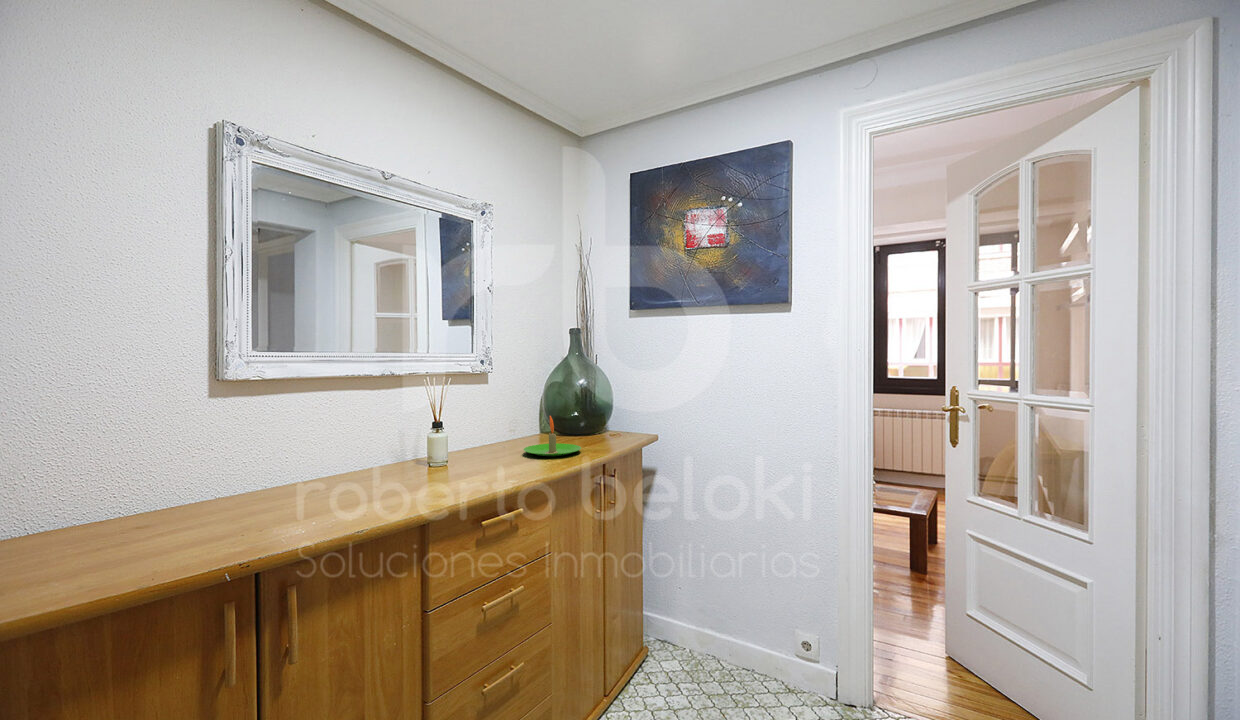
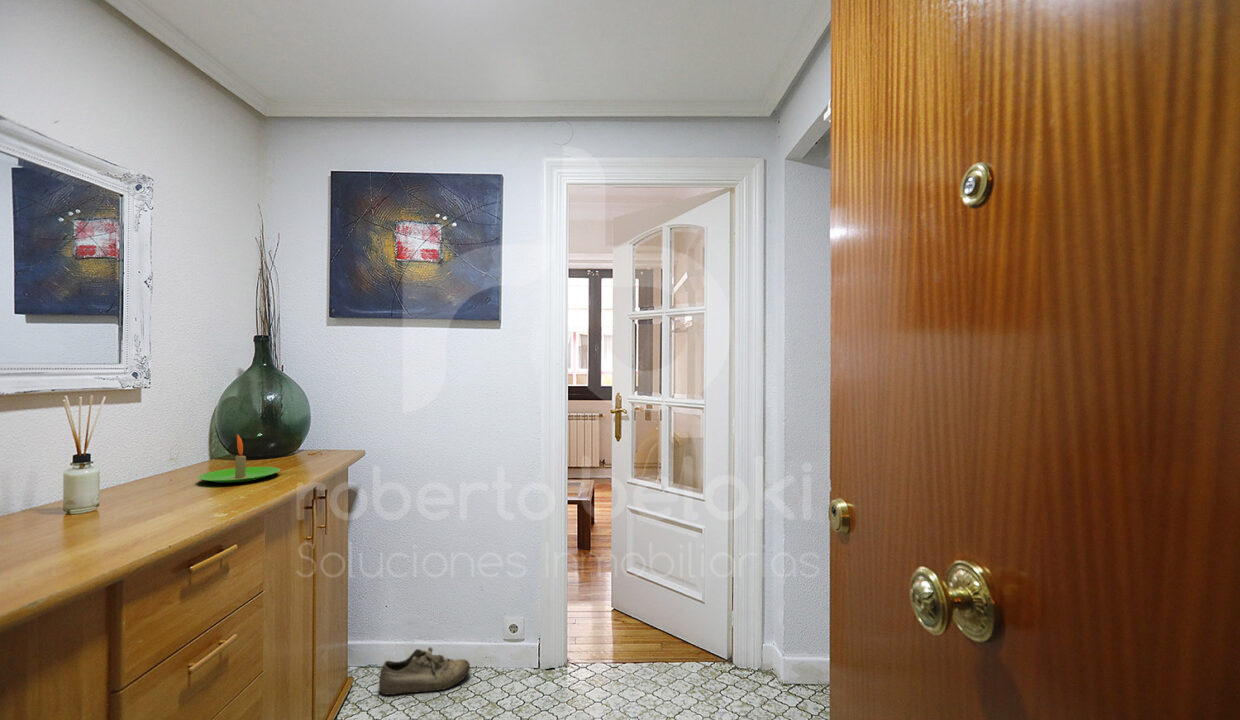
shoe: none [671,639,758,689] -> present [379,647,470,695]

